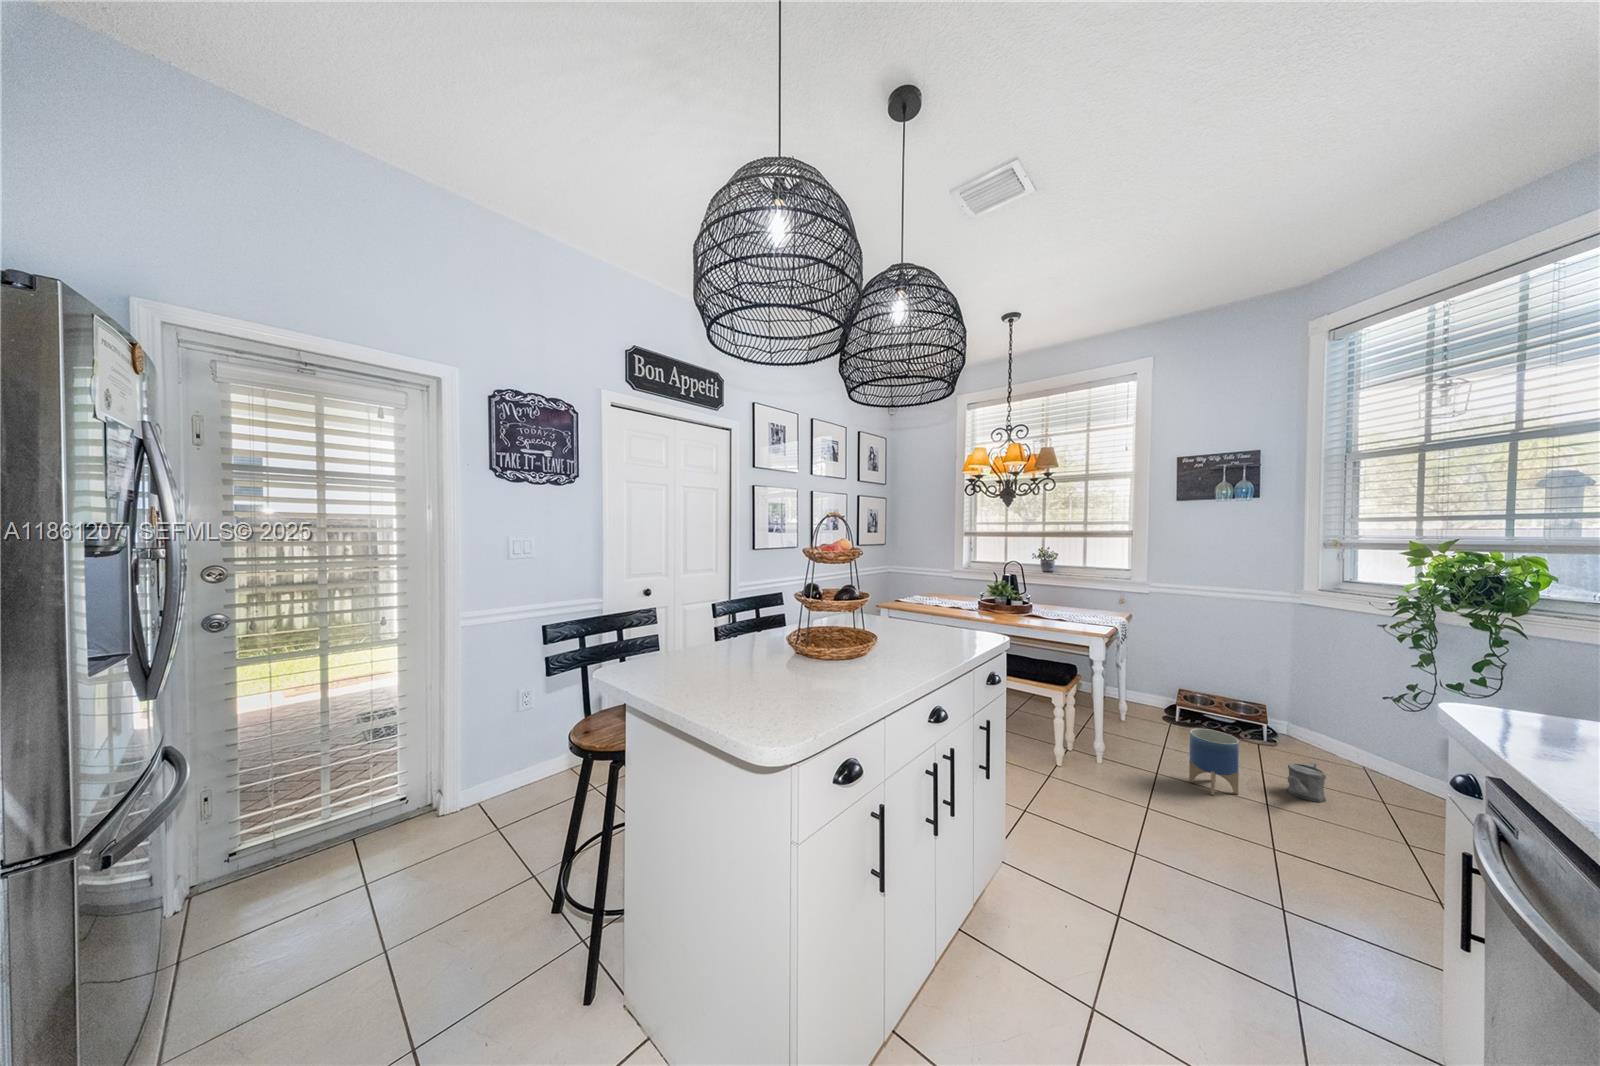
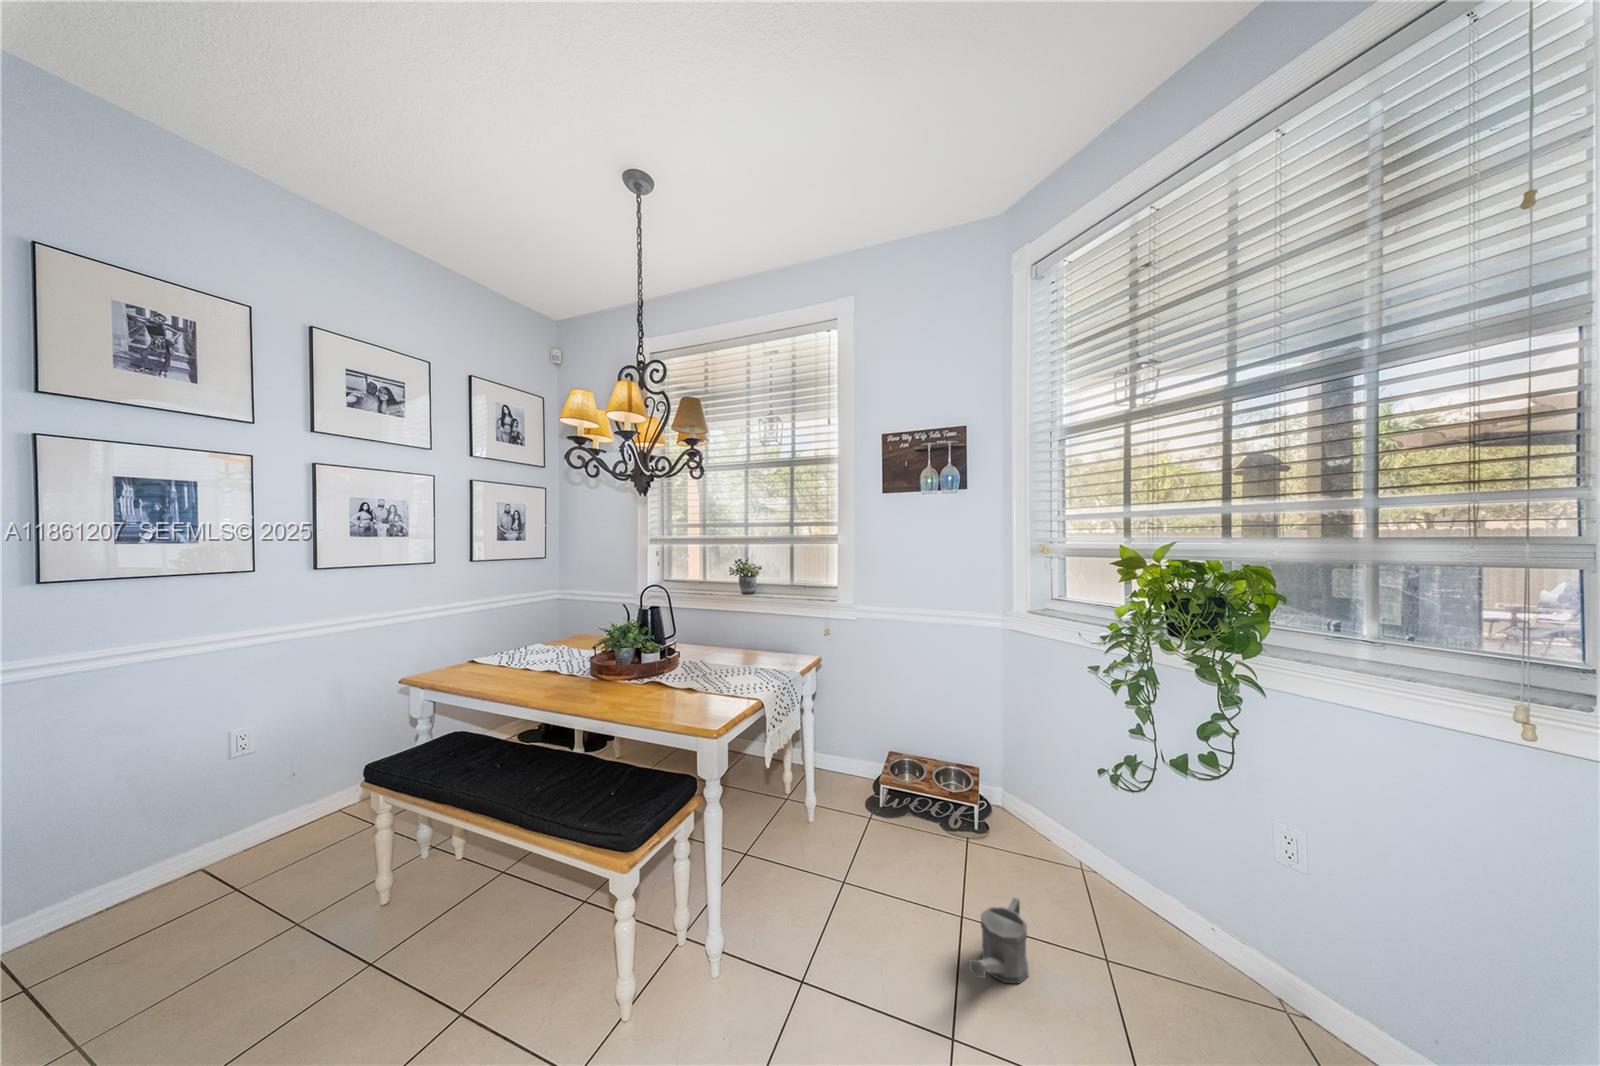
planter: present [1189,729,1239,795] -> none [837,870,906,1011]

